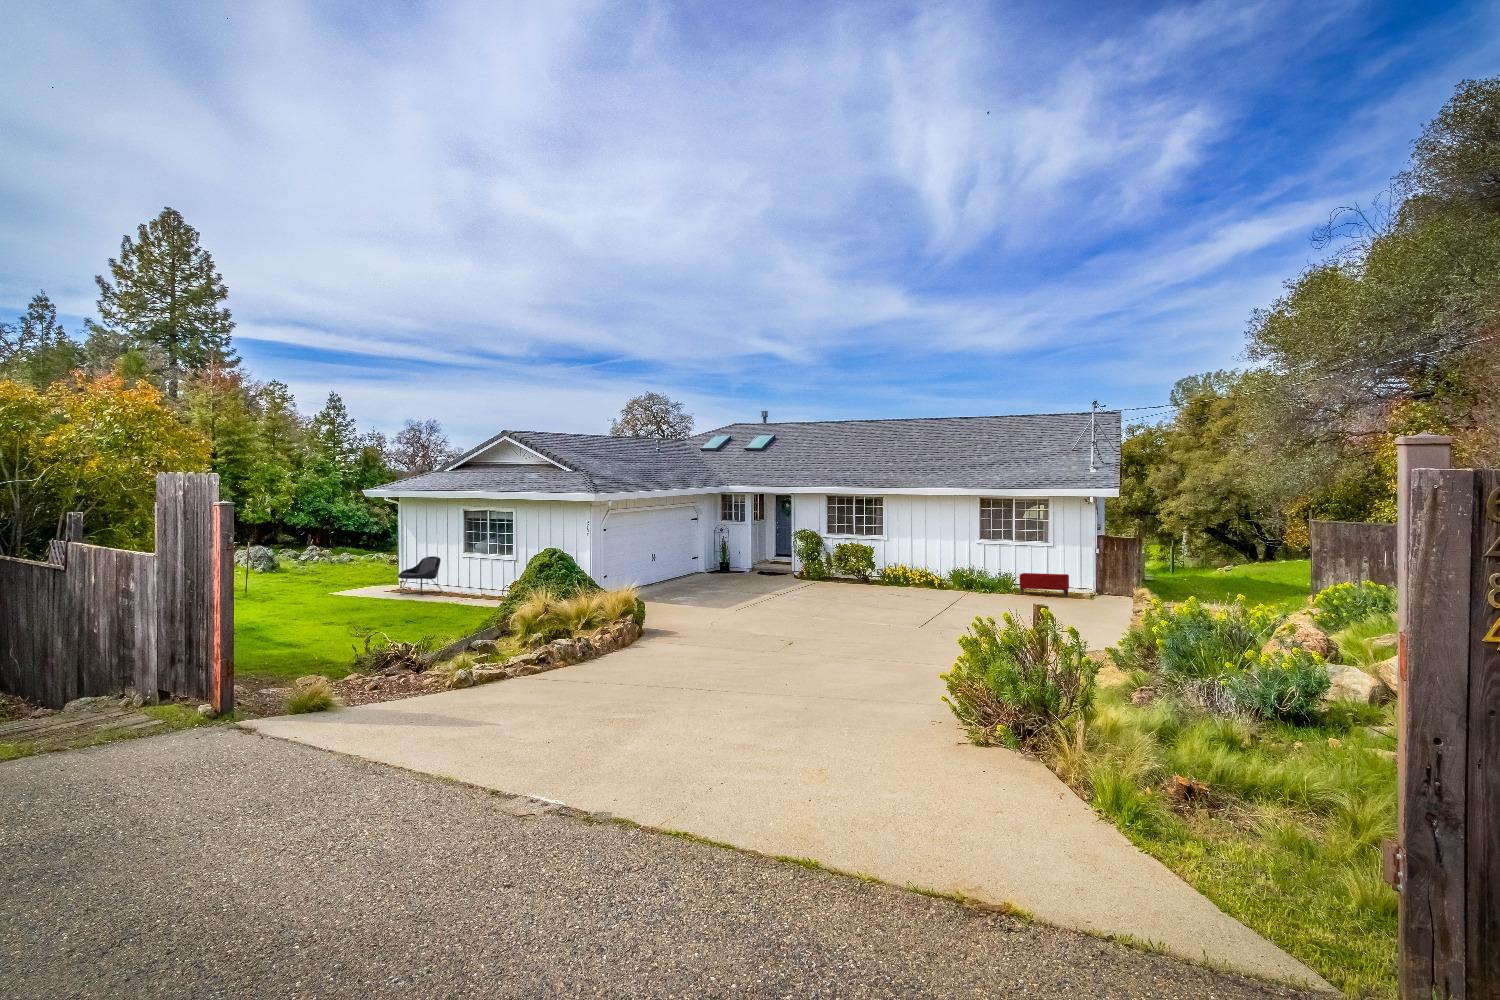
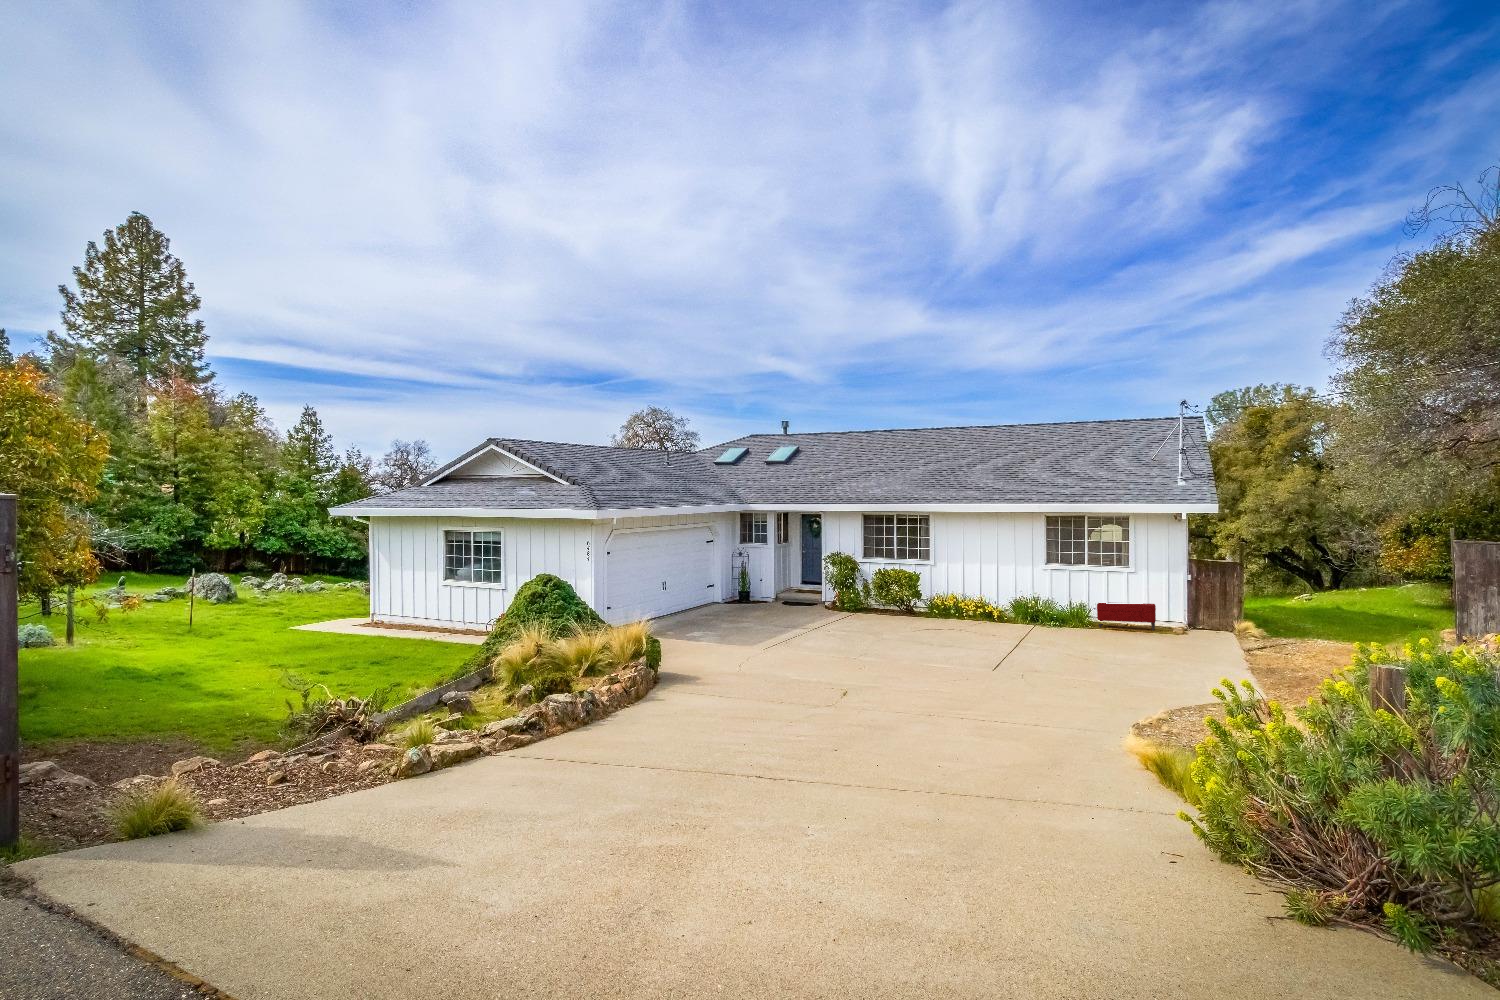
lounge chair: present [398,556,442,595] -> none [366,585,418,631]

